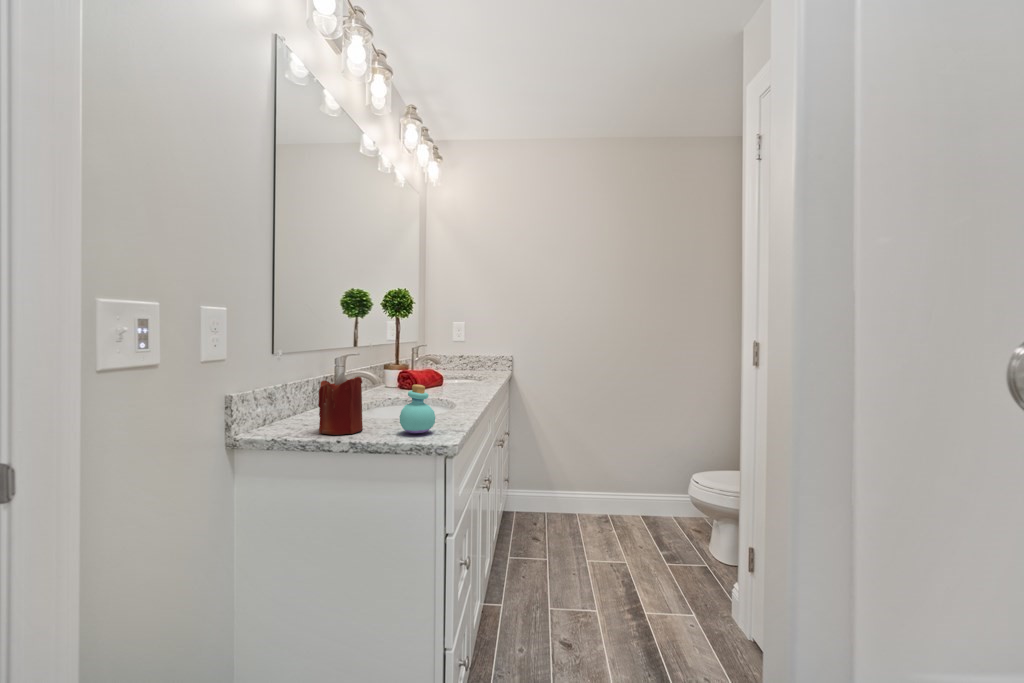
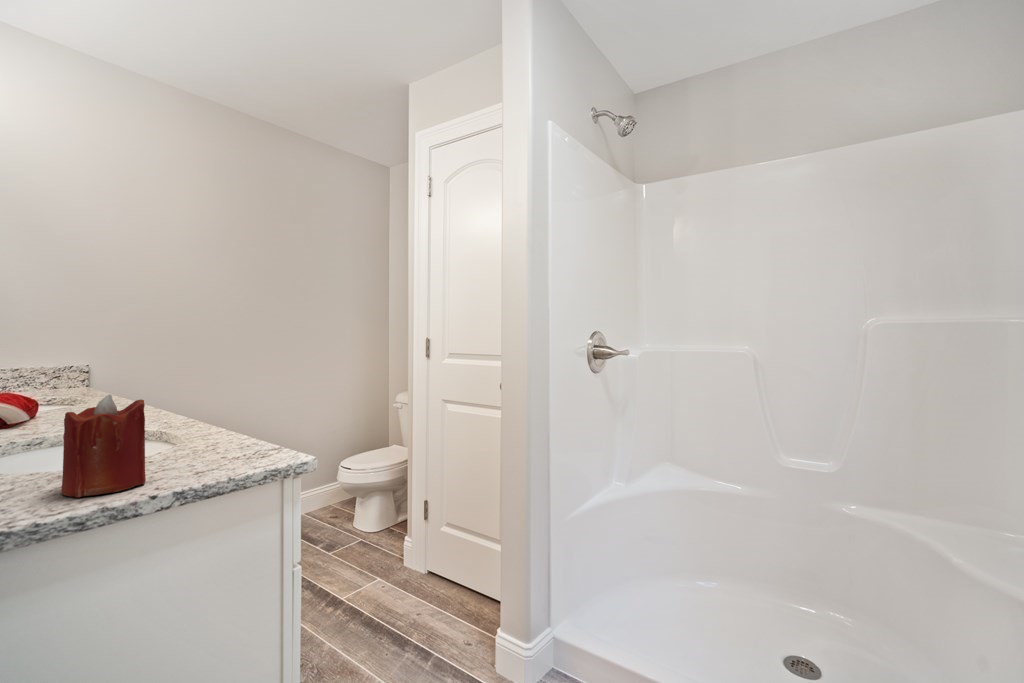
perfume bottle: present [400,384,435,433] -> none [208,401,260,463]

